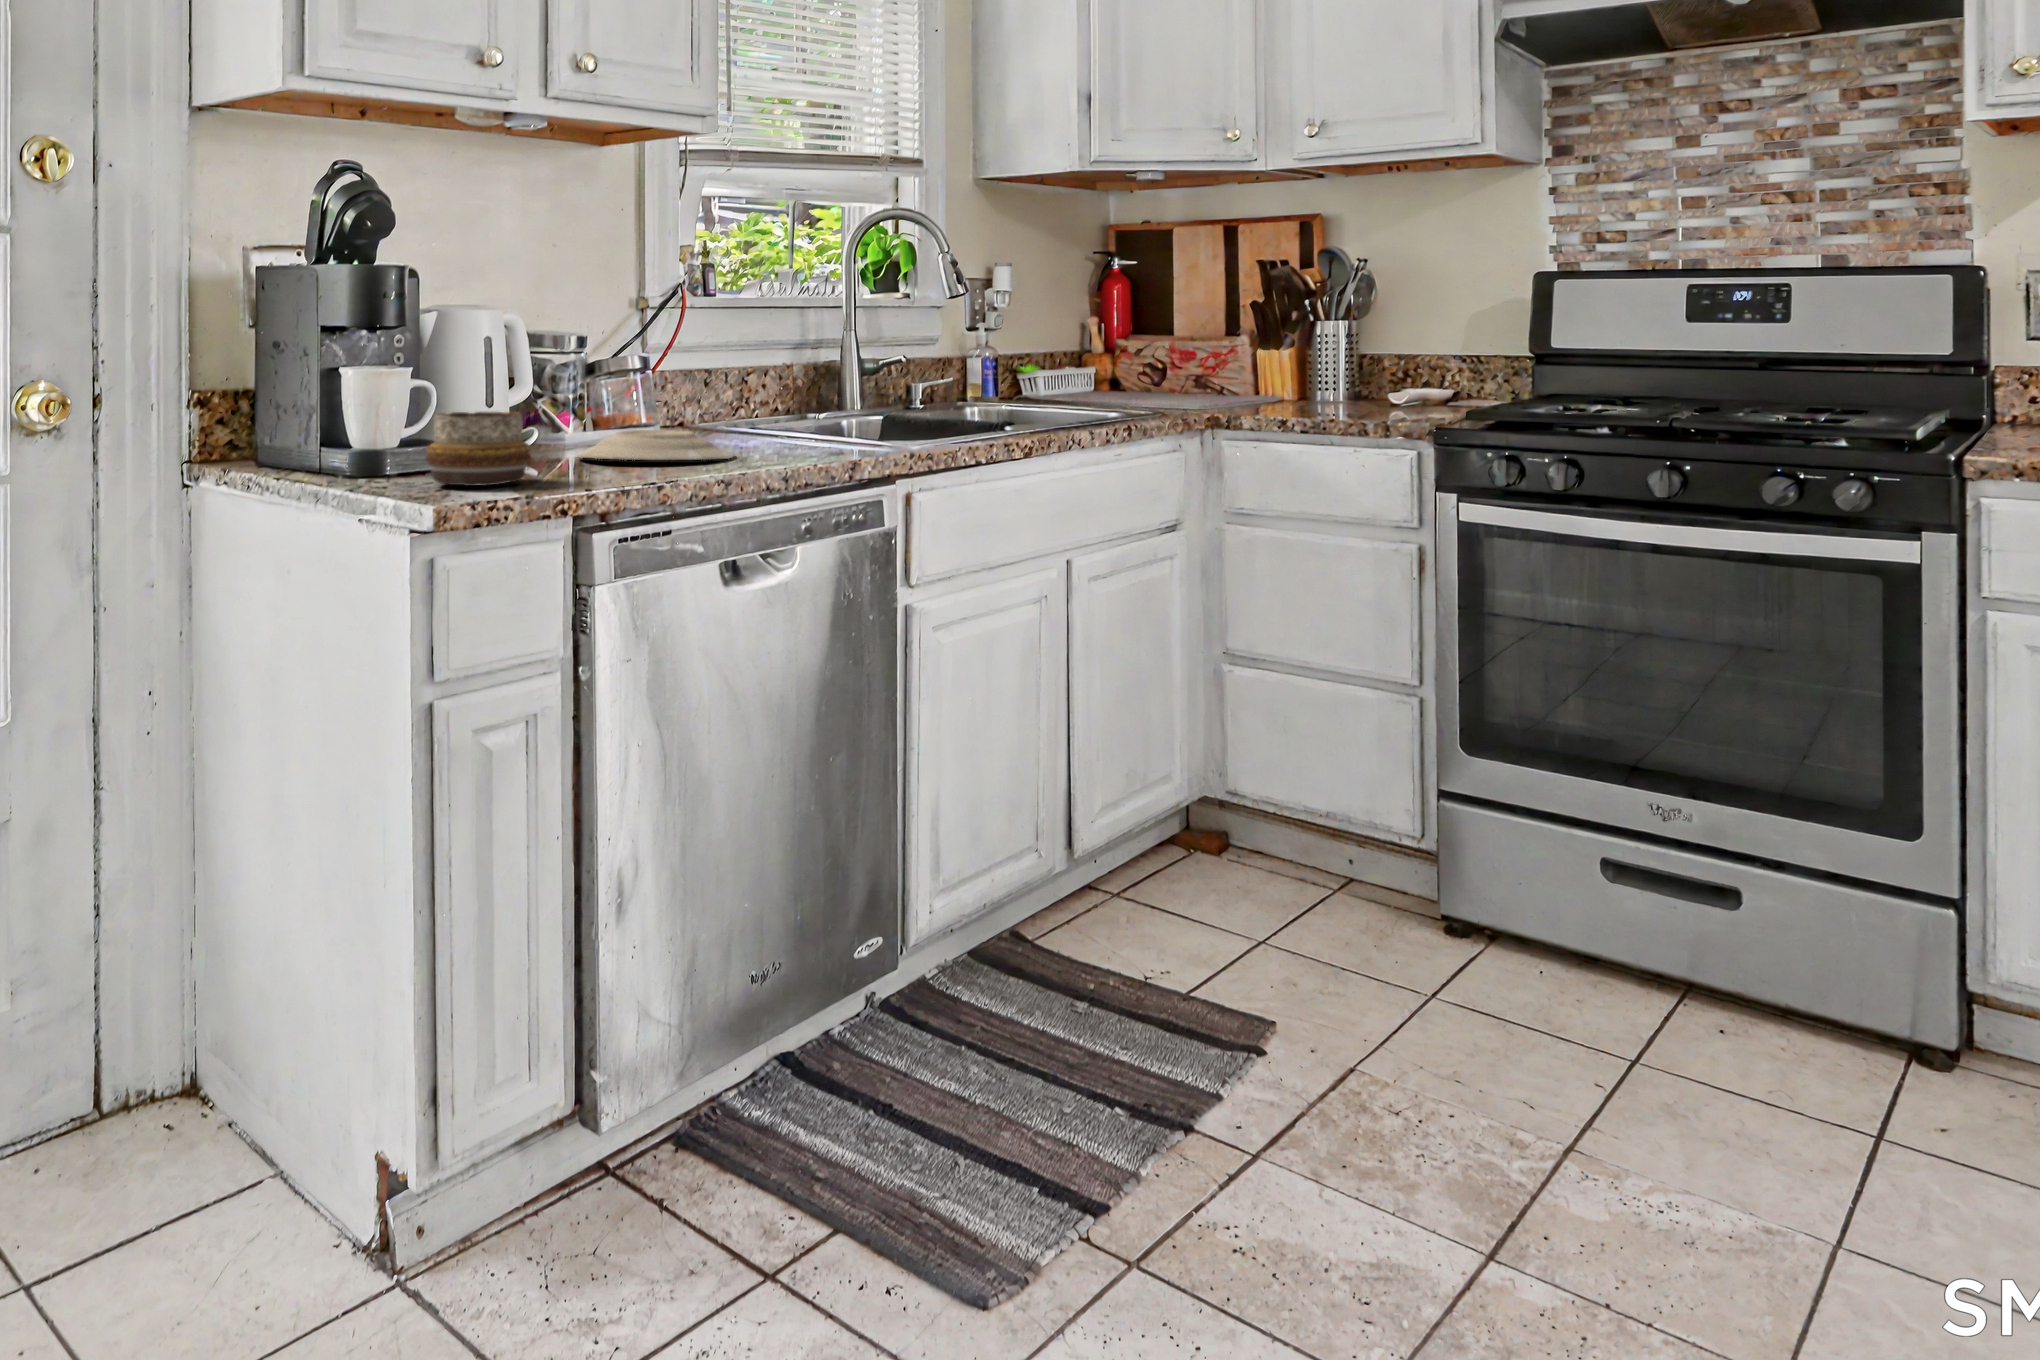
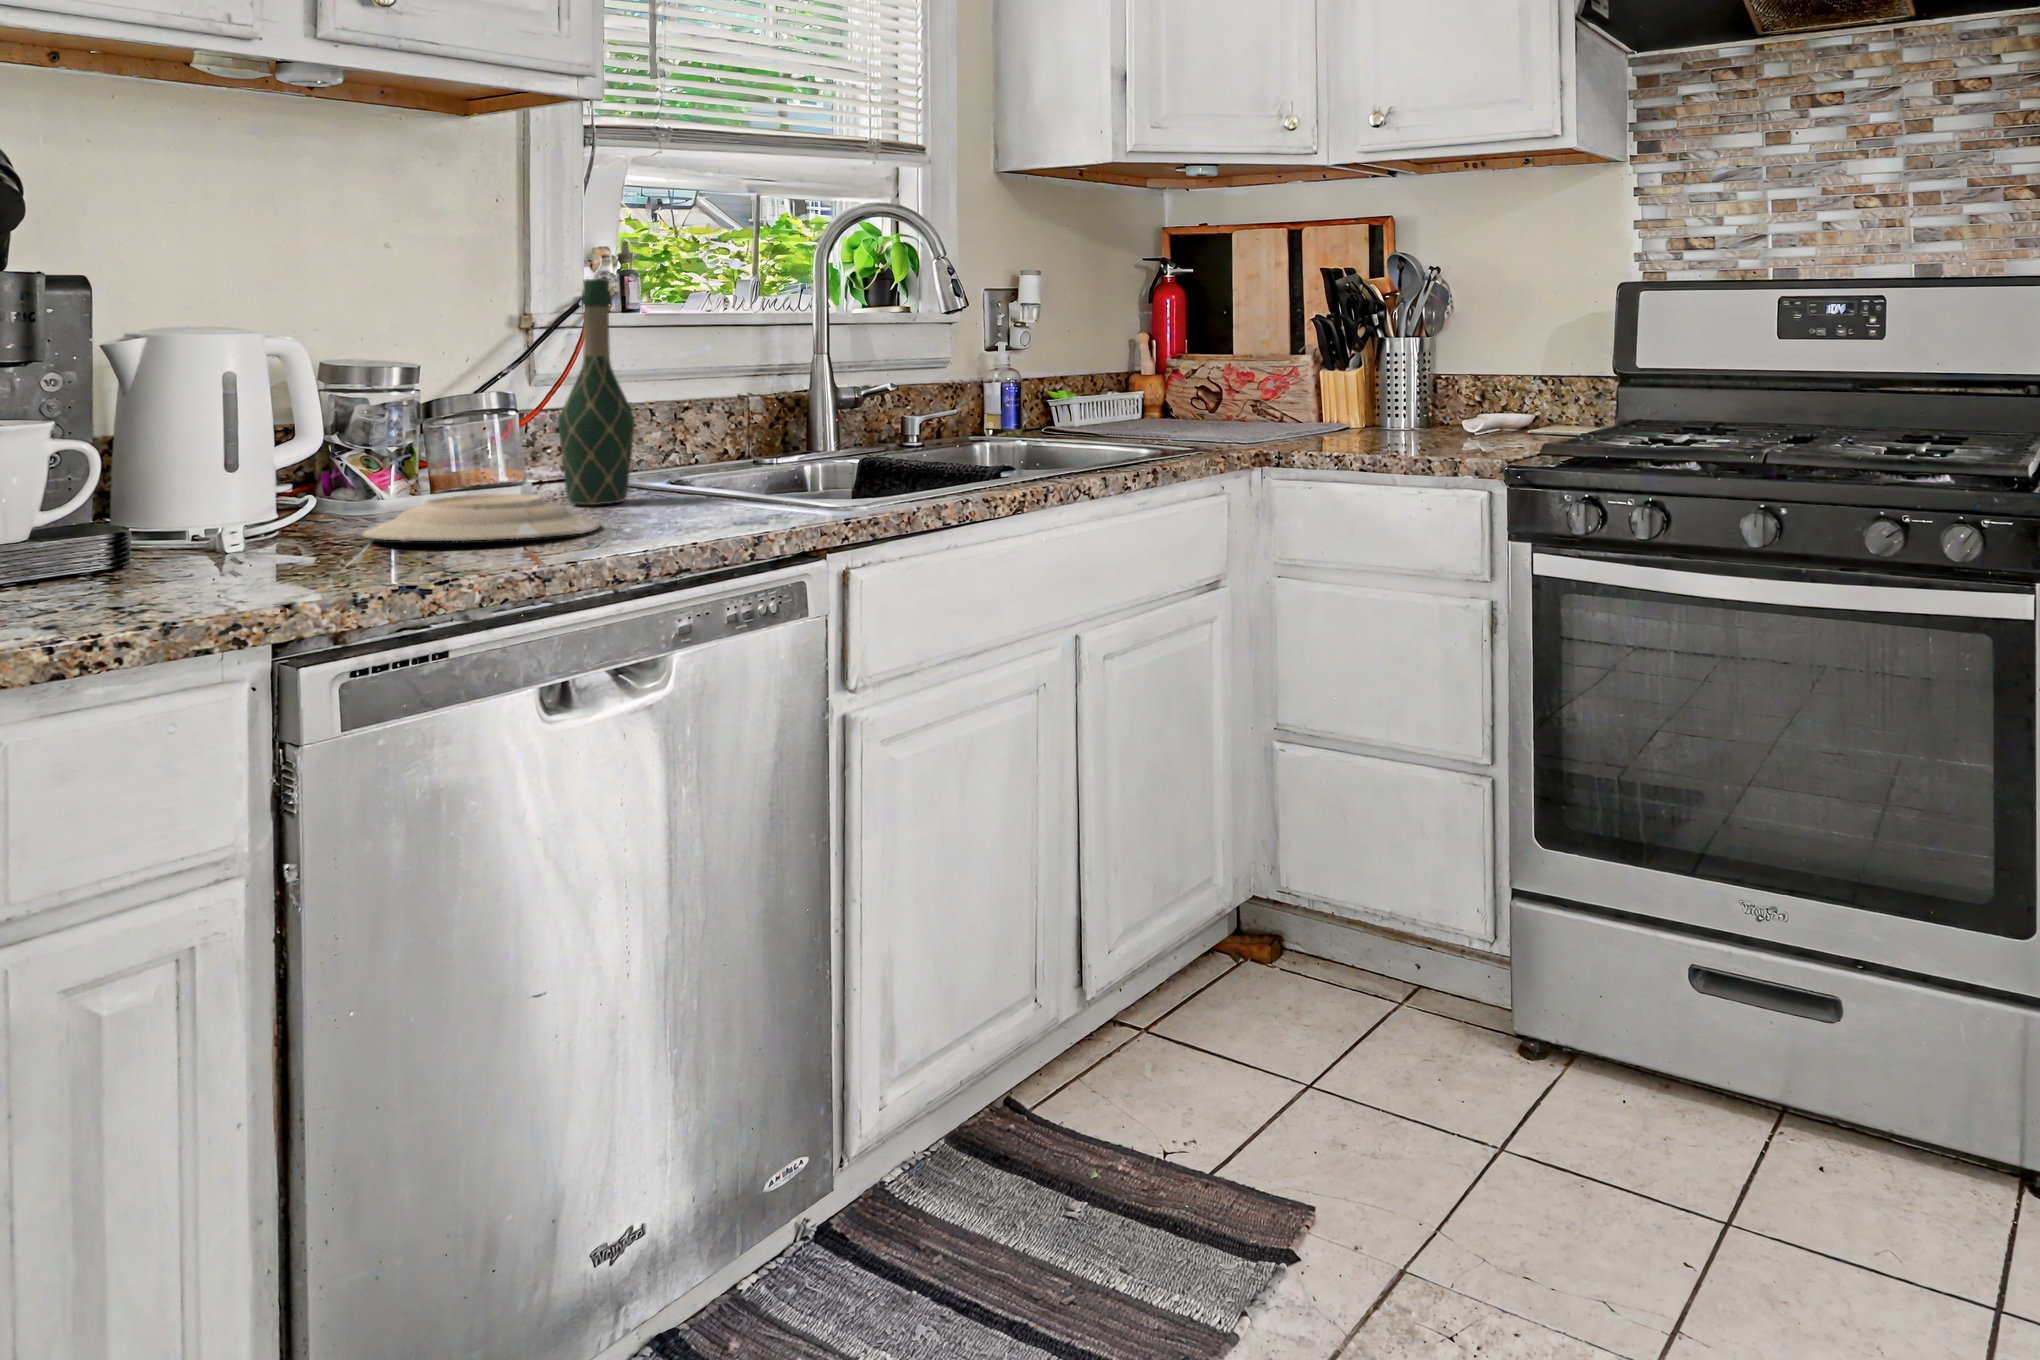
wine bottle: none [685,270,740,442] -> present [558,279,635,505]
decorative bowl: present [425,411,531,486] -> none [57,483,240,595]

